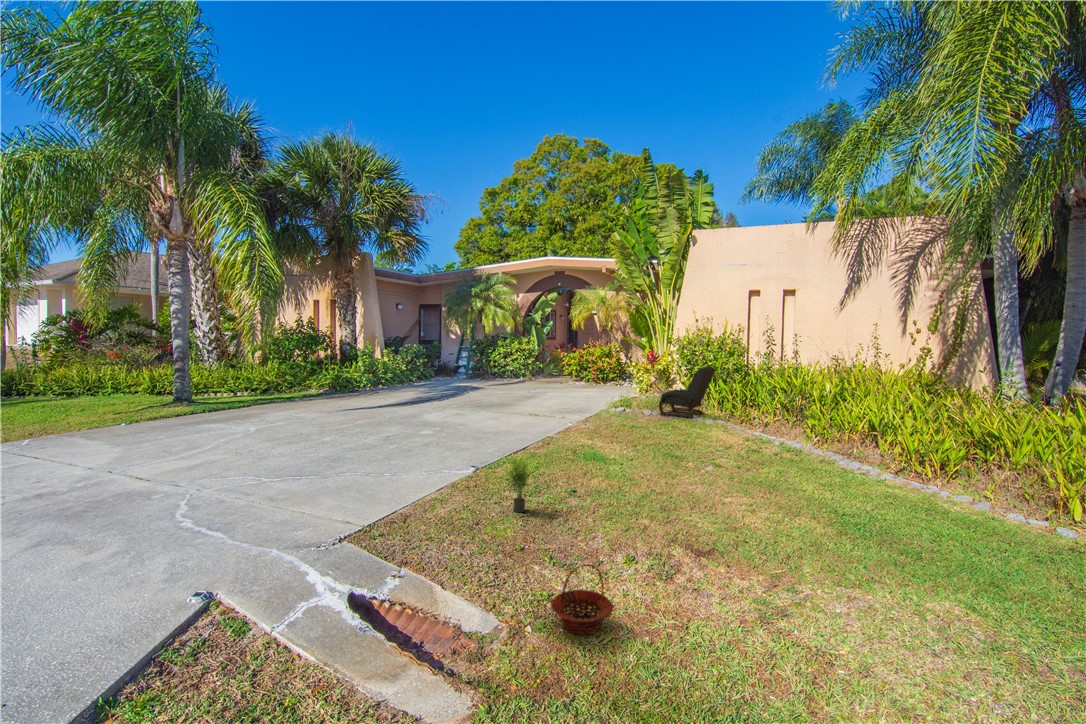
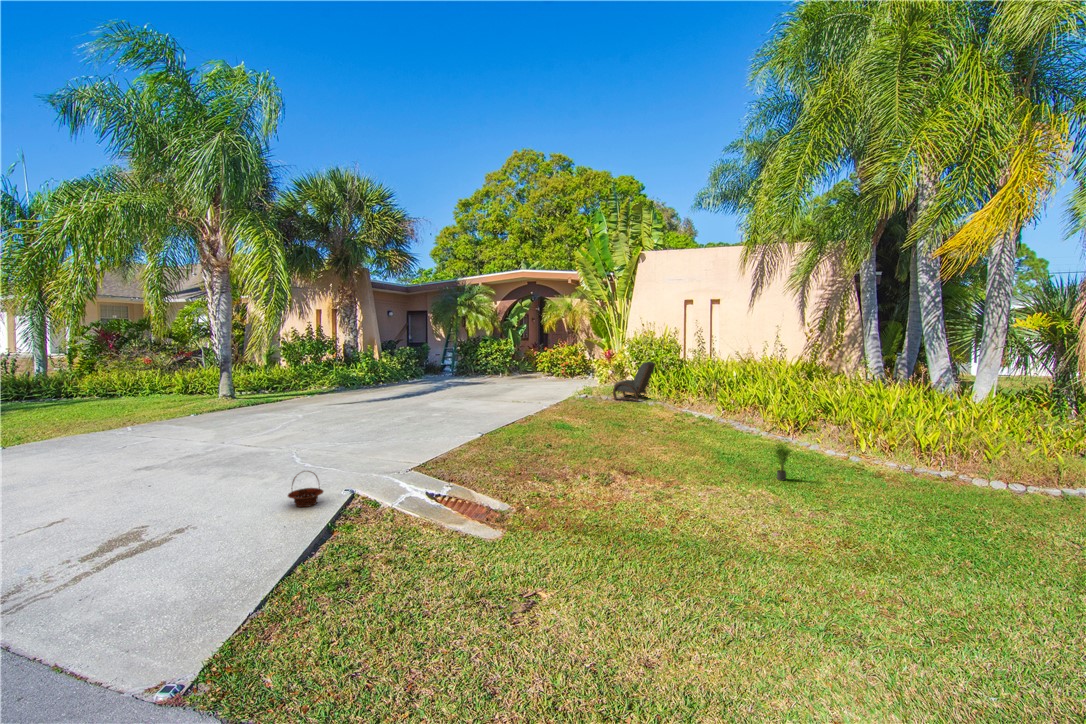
potted plant: present [505,460,531,512] -> present [776,443,791,480]
basket: present [551,564,613,635] -> present [288,471,323,507]

